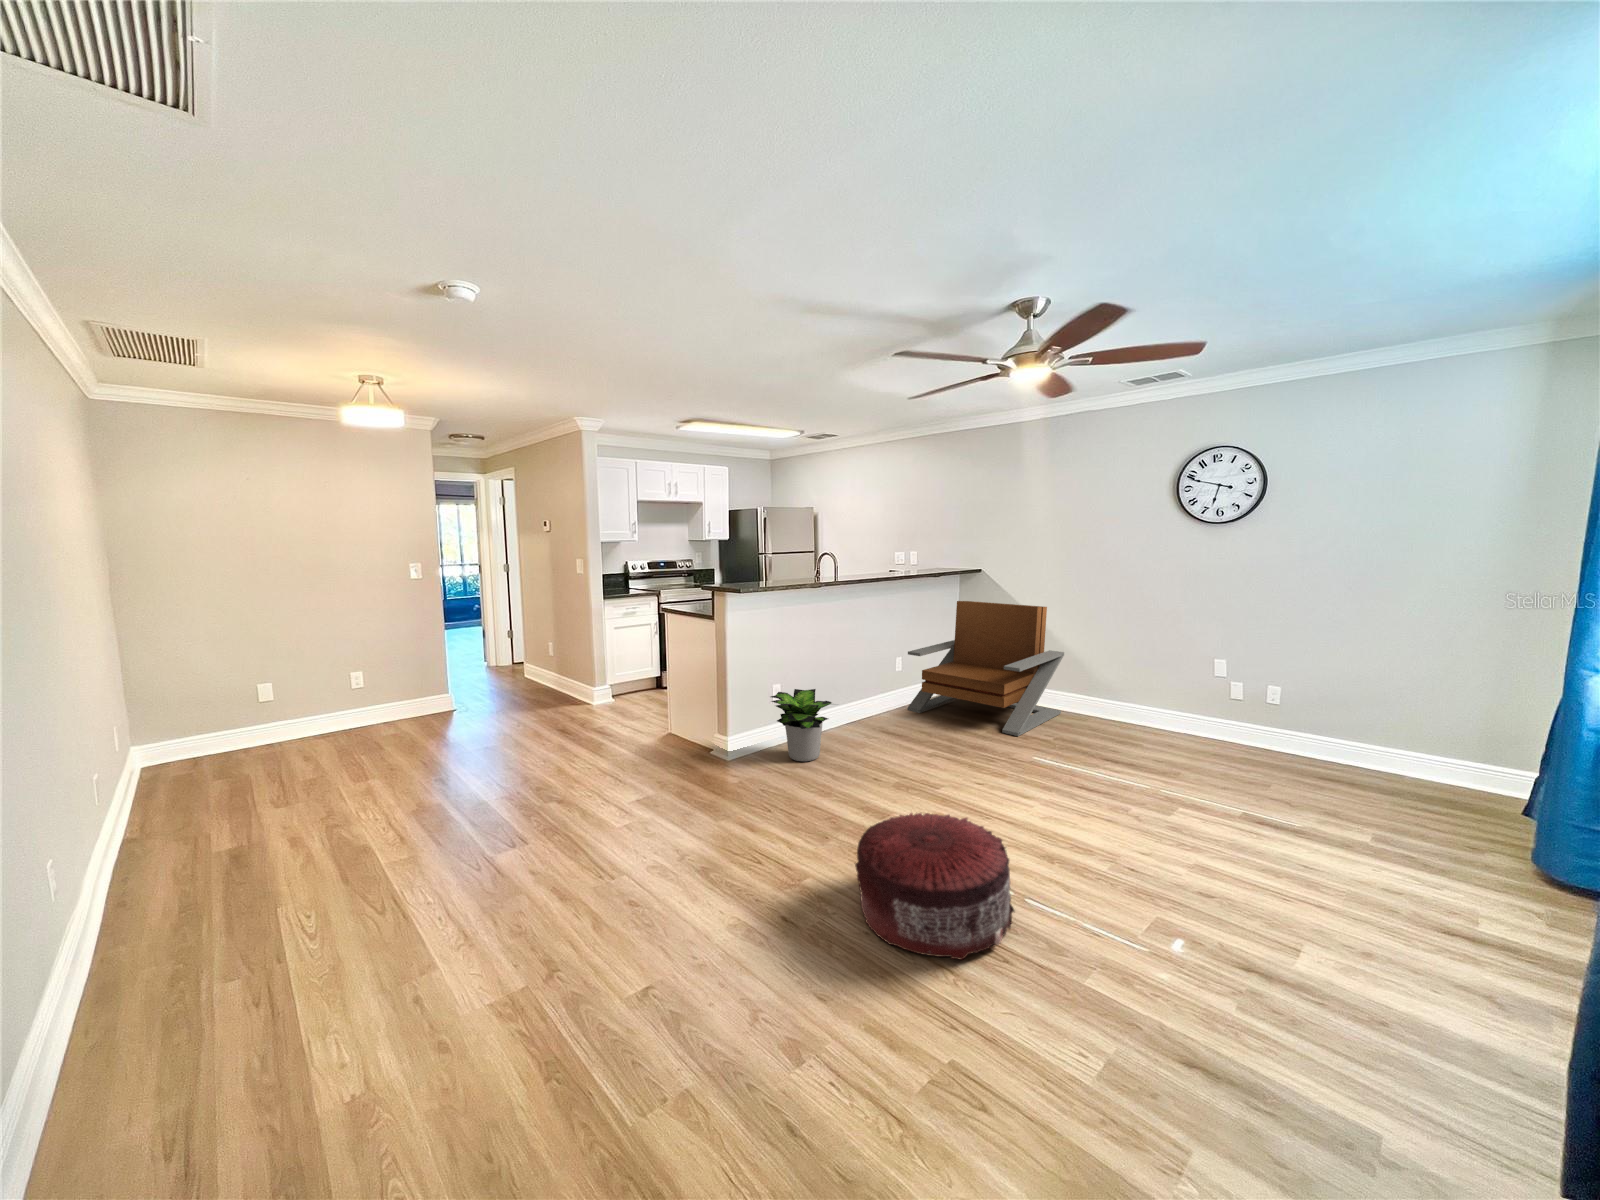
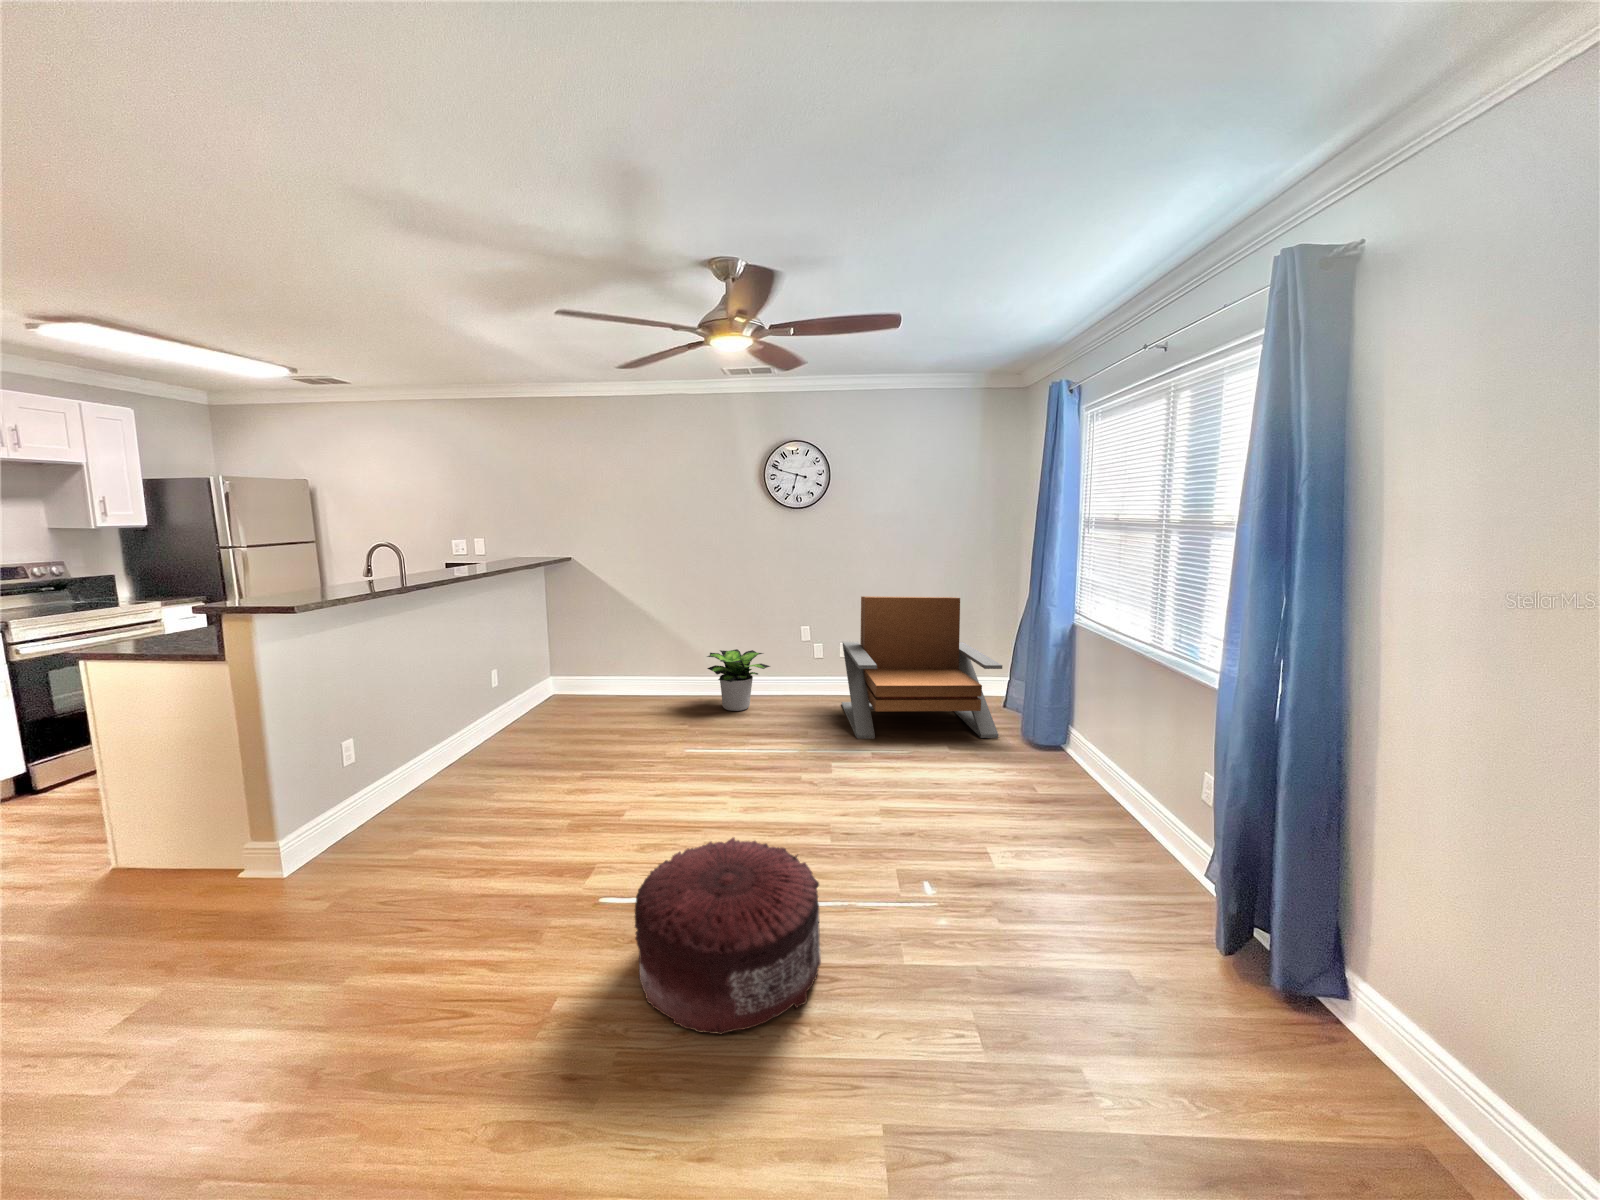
lounge chair: present [907,601,1064,736] -> present [842,596,1002,739]
potted plant: present [771,689,832,762] -> present [707,649,770,711]

